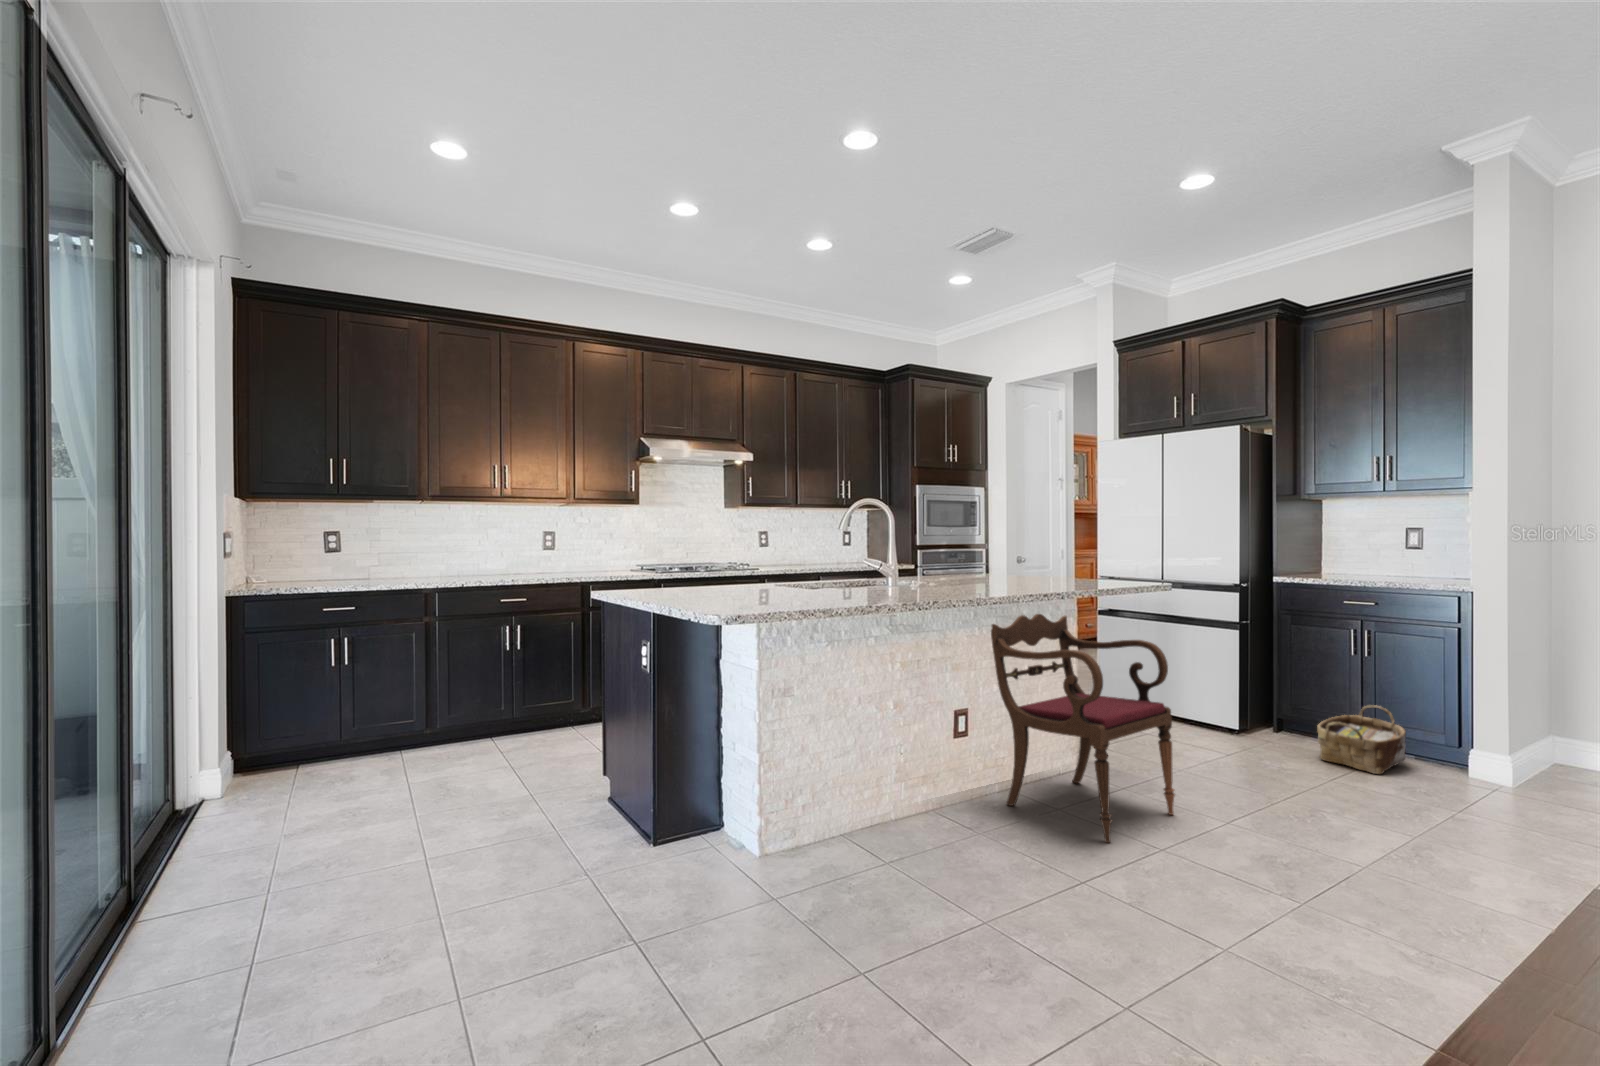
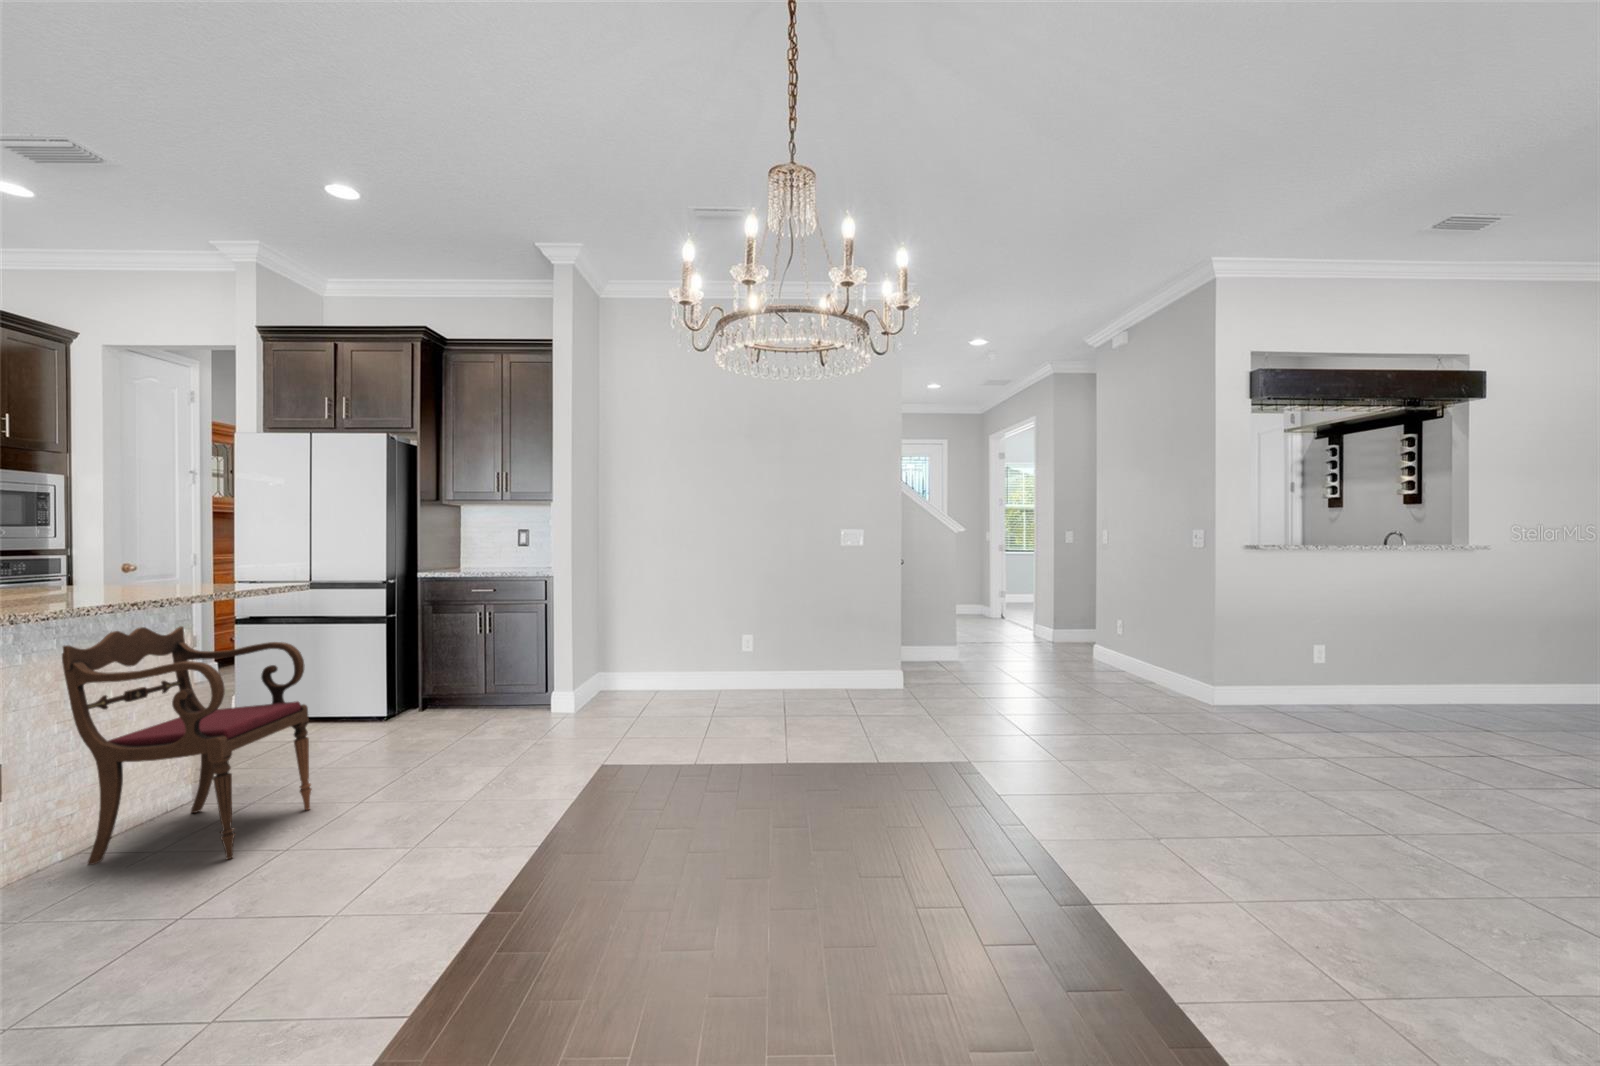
woven basket: present [1317,705,1406,774] -> none [450,672,513,726]

